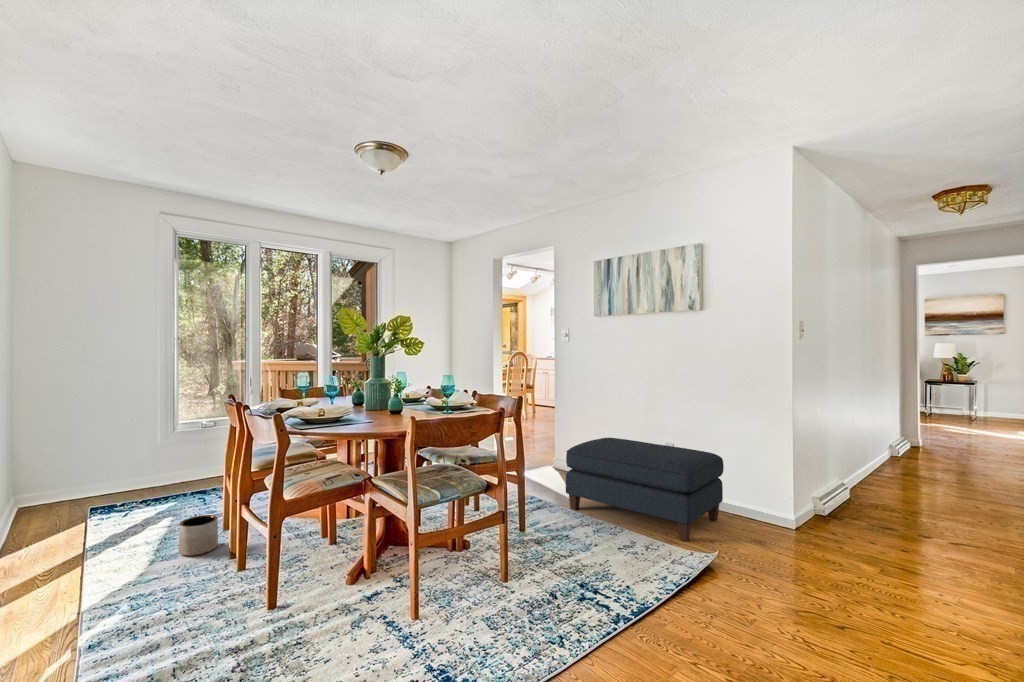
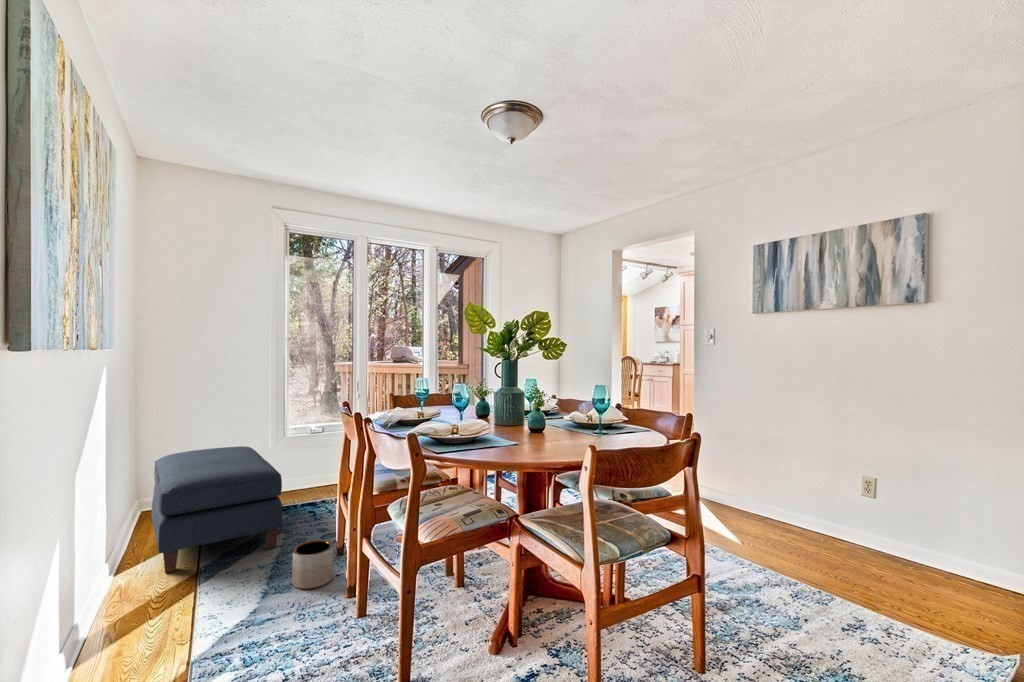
ottoman: present [566,438,724,541] -> present [151,446,282,573]

